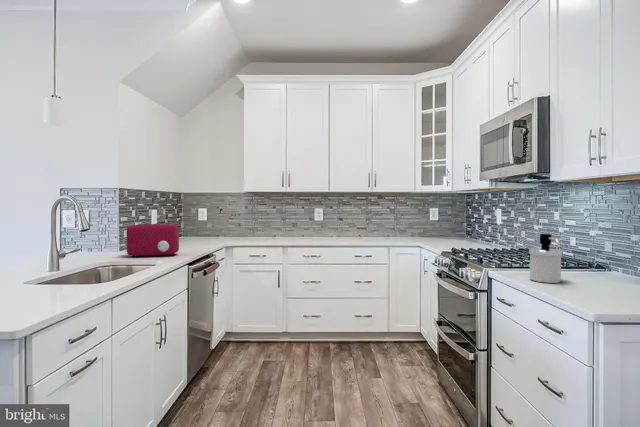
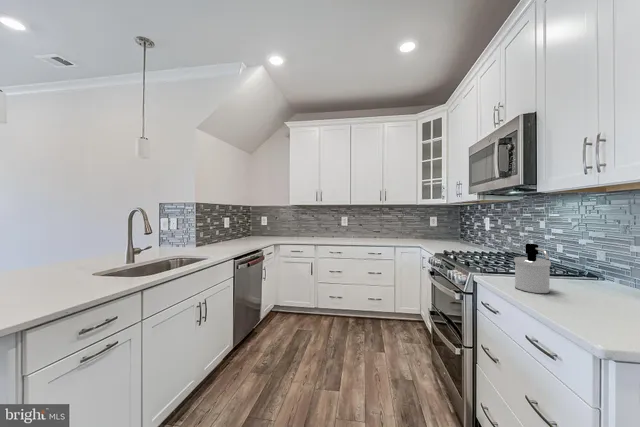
toaster: present [127,224,179,257] -> none [196,228,234,251]

